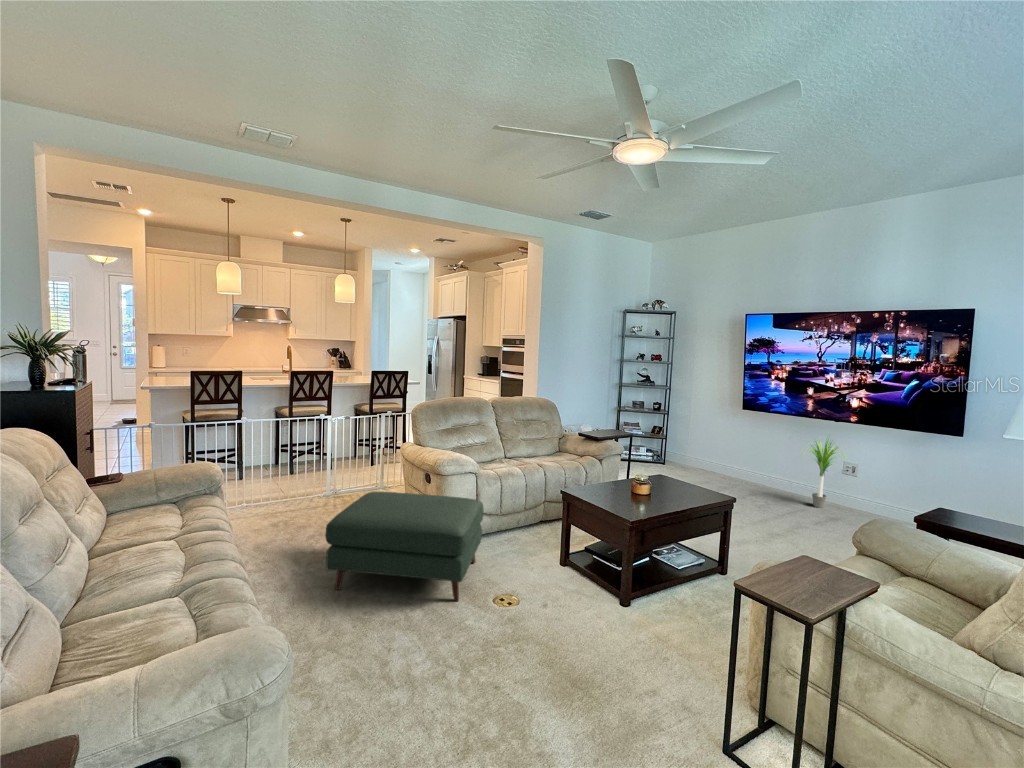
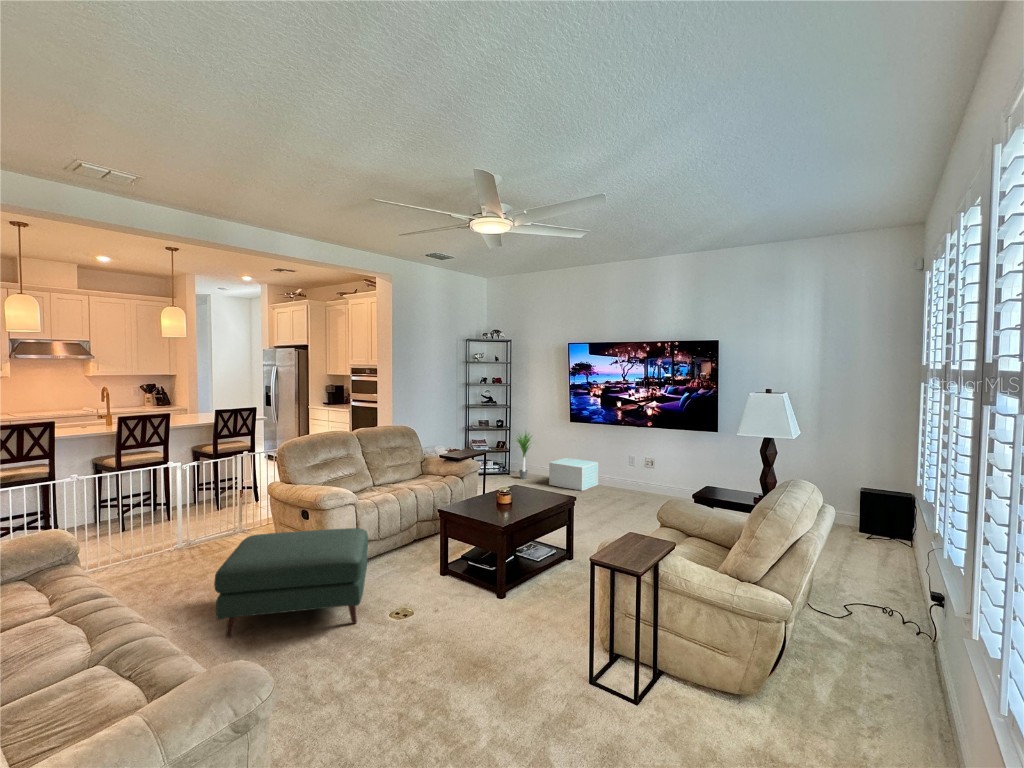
potted plant: present [810,439,838,508] -> present [517,431,531,479]
storage box: none [711,452,776,492] -> present [549,458,598,491]

